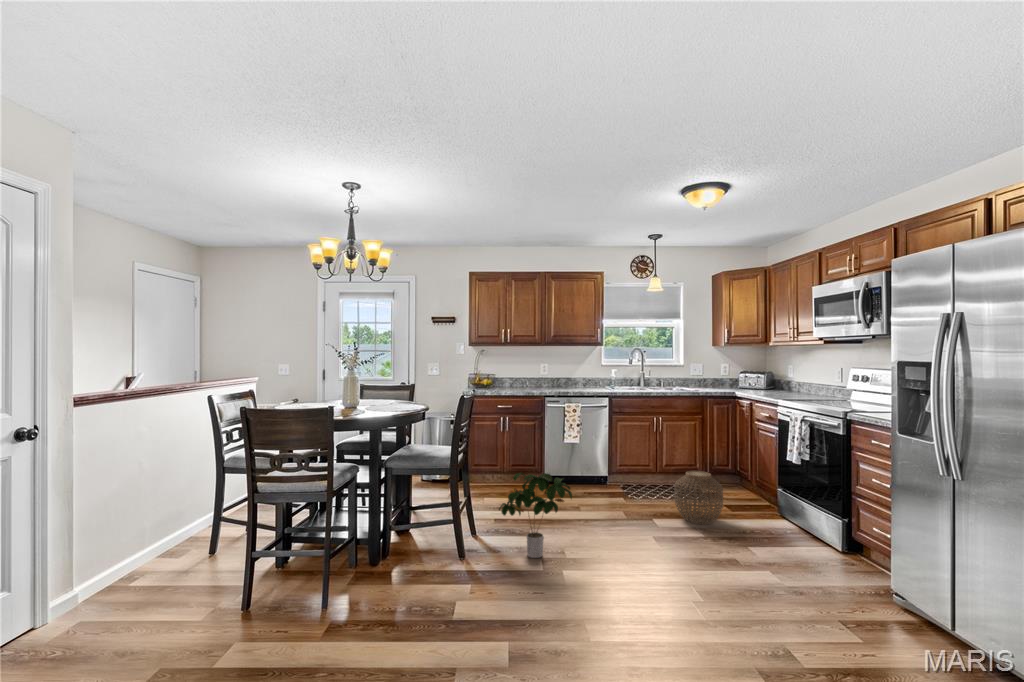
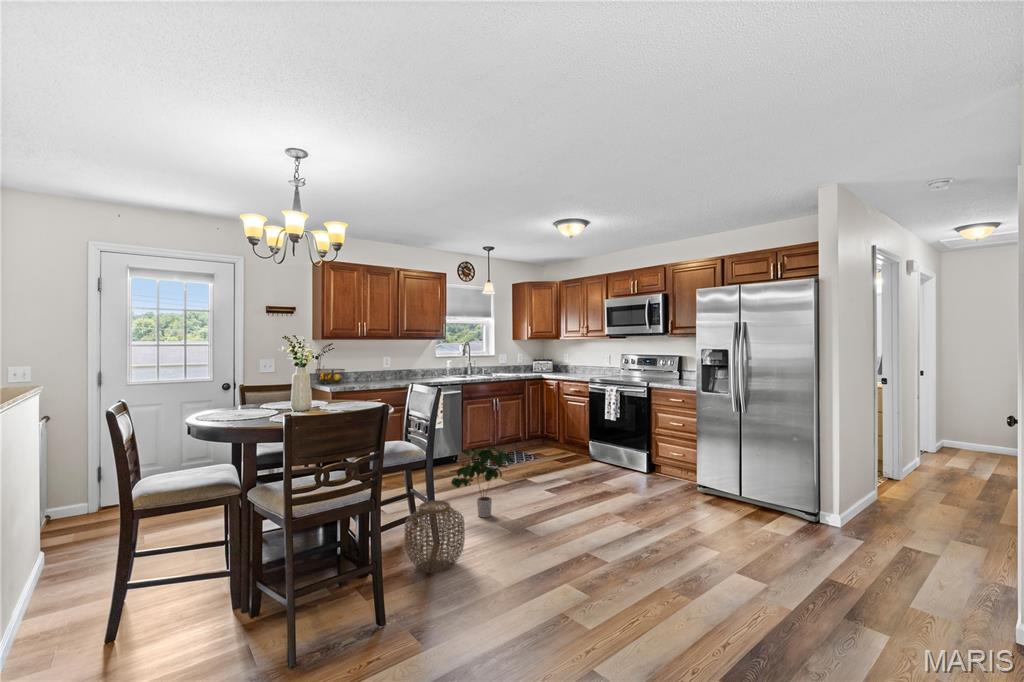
woven basket: present [675,471,723,525] -> present [405,500,465,573]

